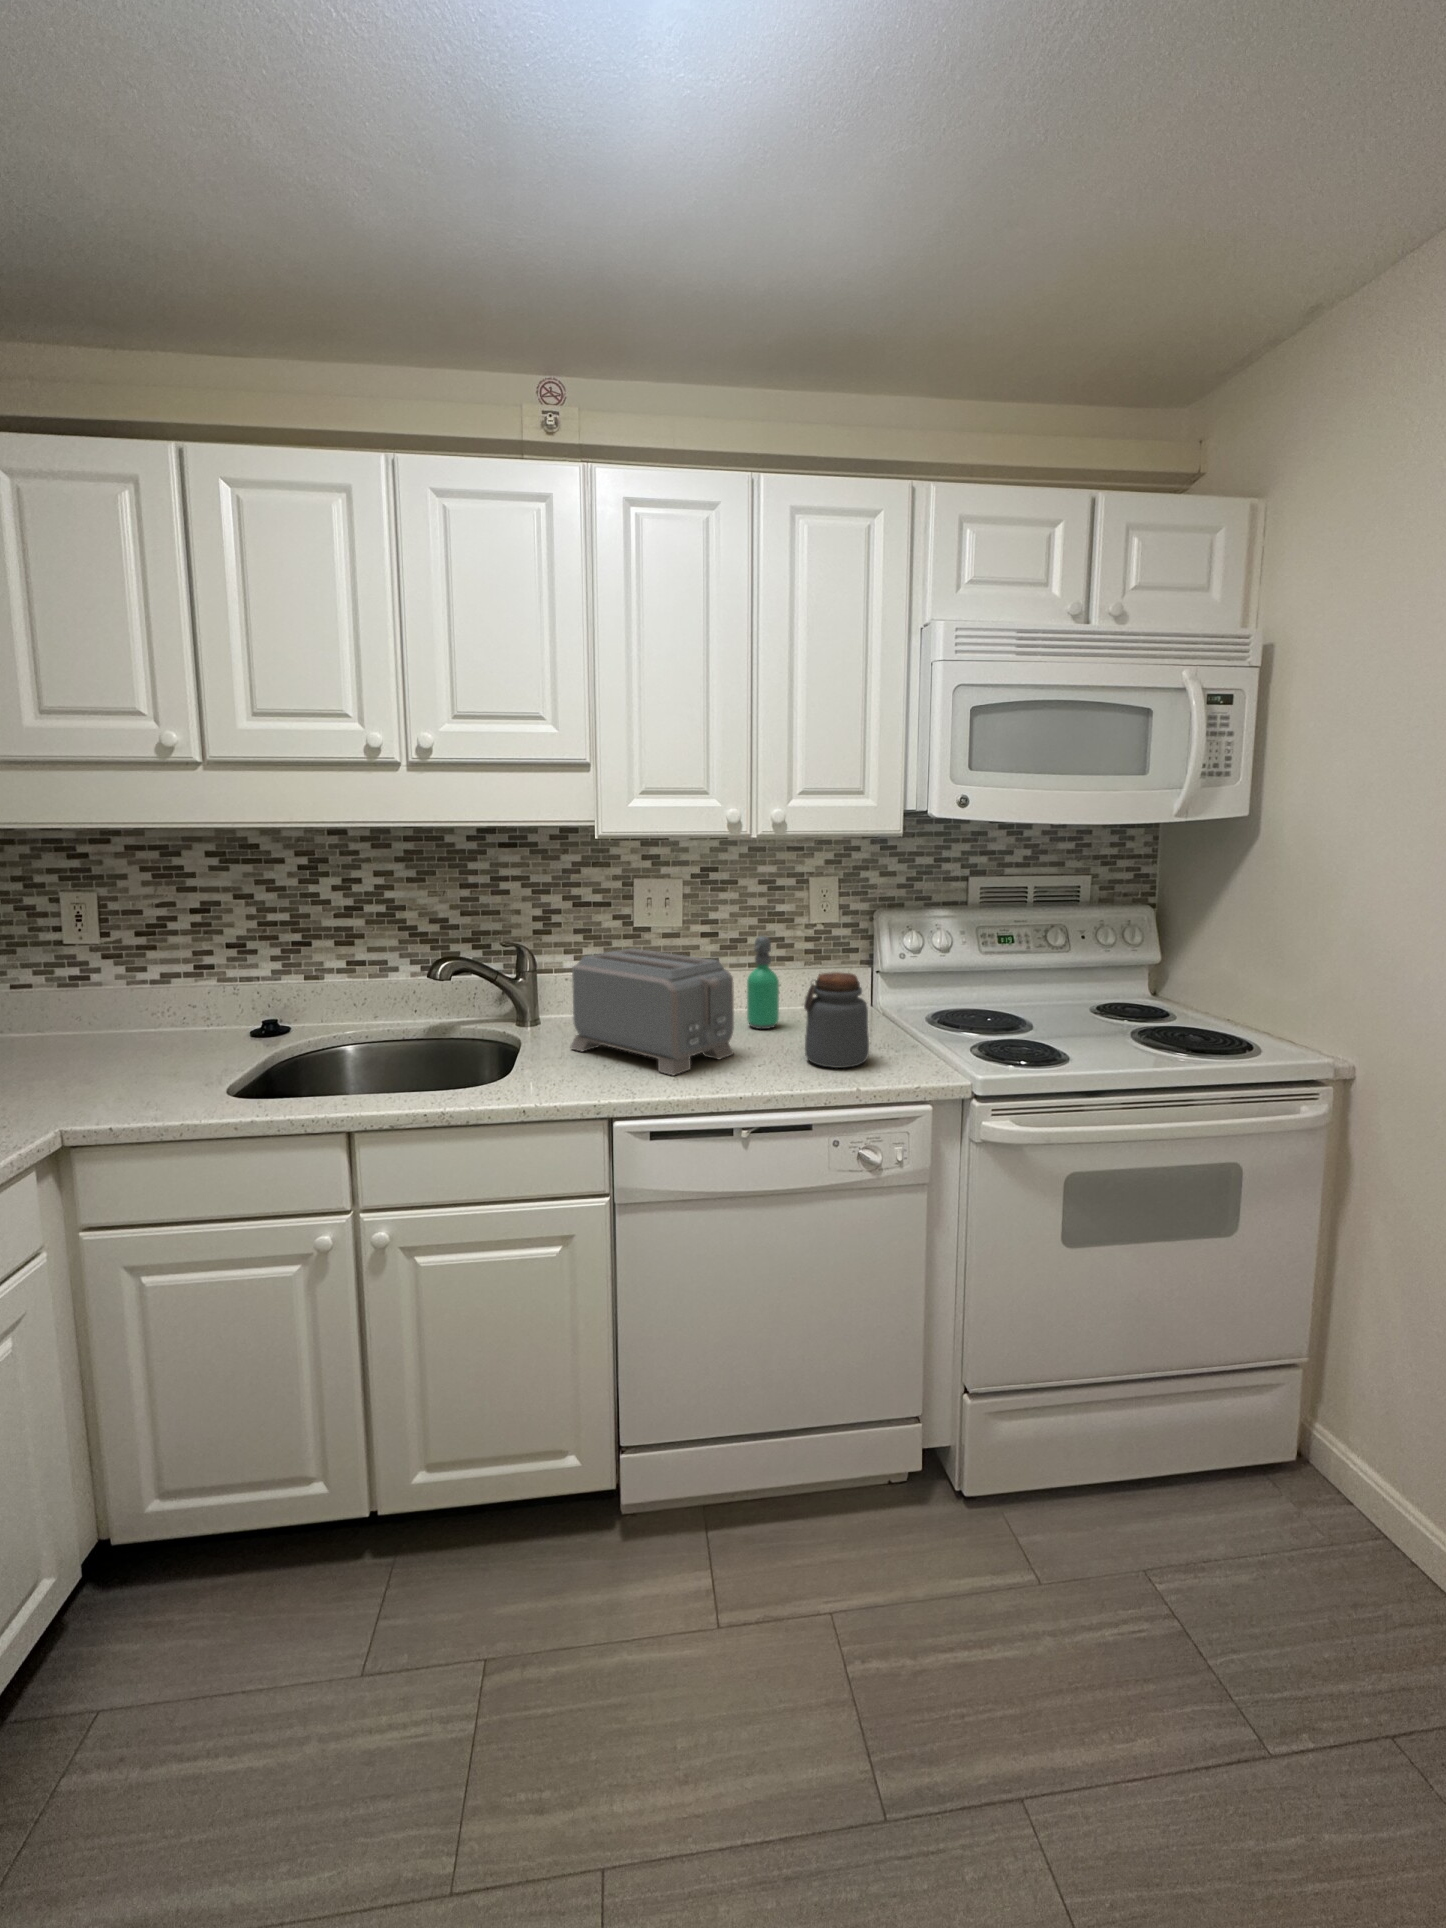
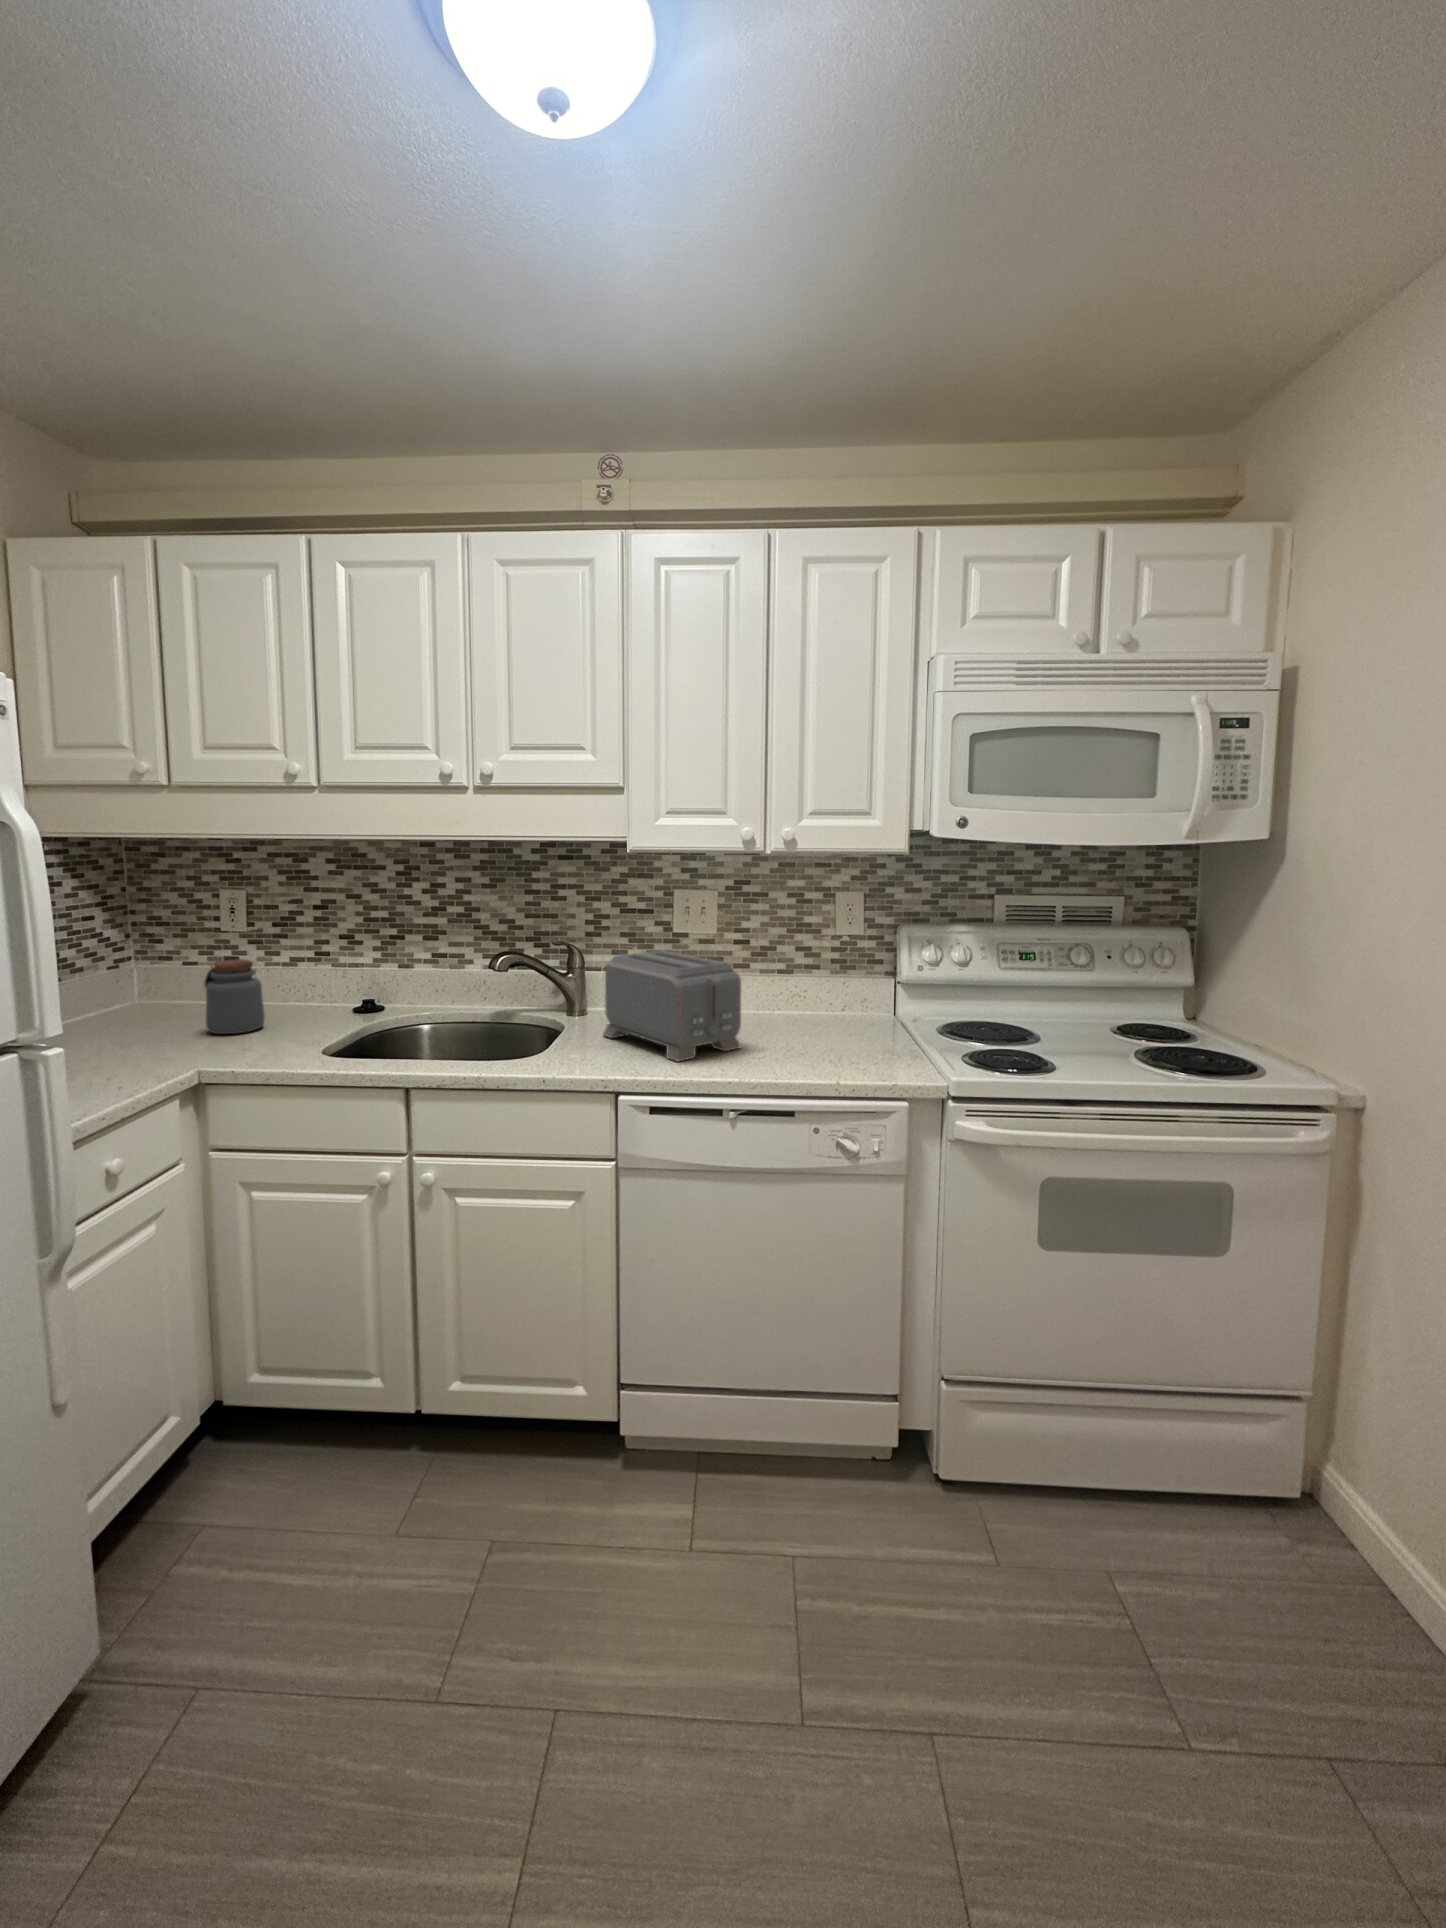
soap dispenser: present [747,936,779,1029] -> none [767,943,797,1029]
jar: present [804,972,869,1068] -> present [204,959,265,1034]

